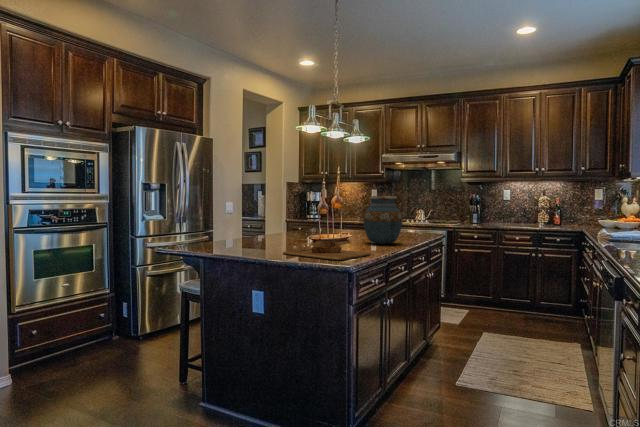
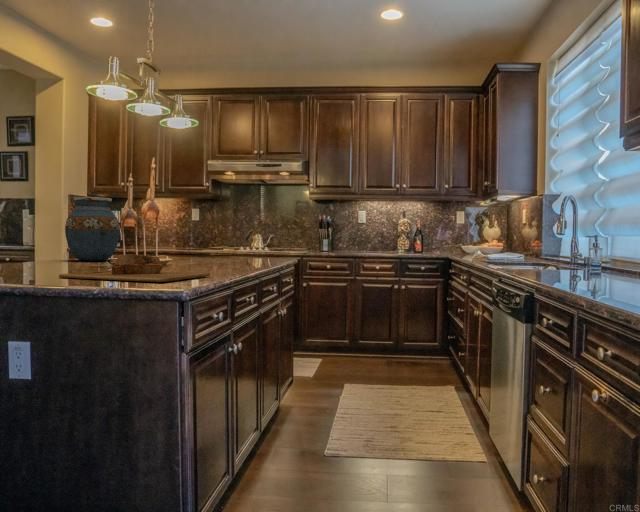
vase: present [364,196,402,244] -> present [65,196,120,261]

